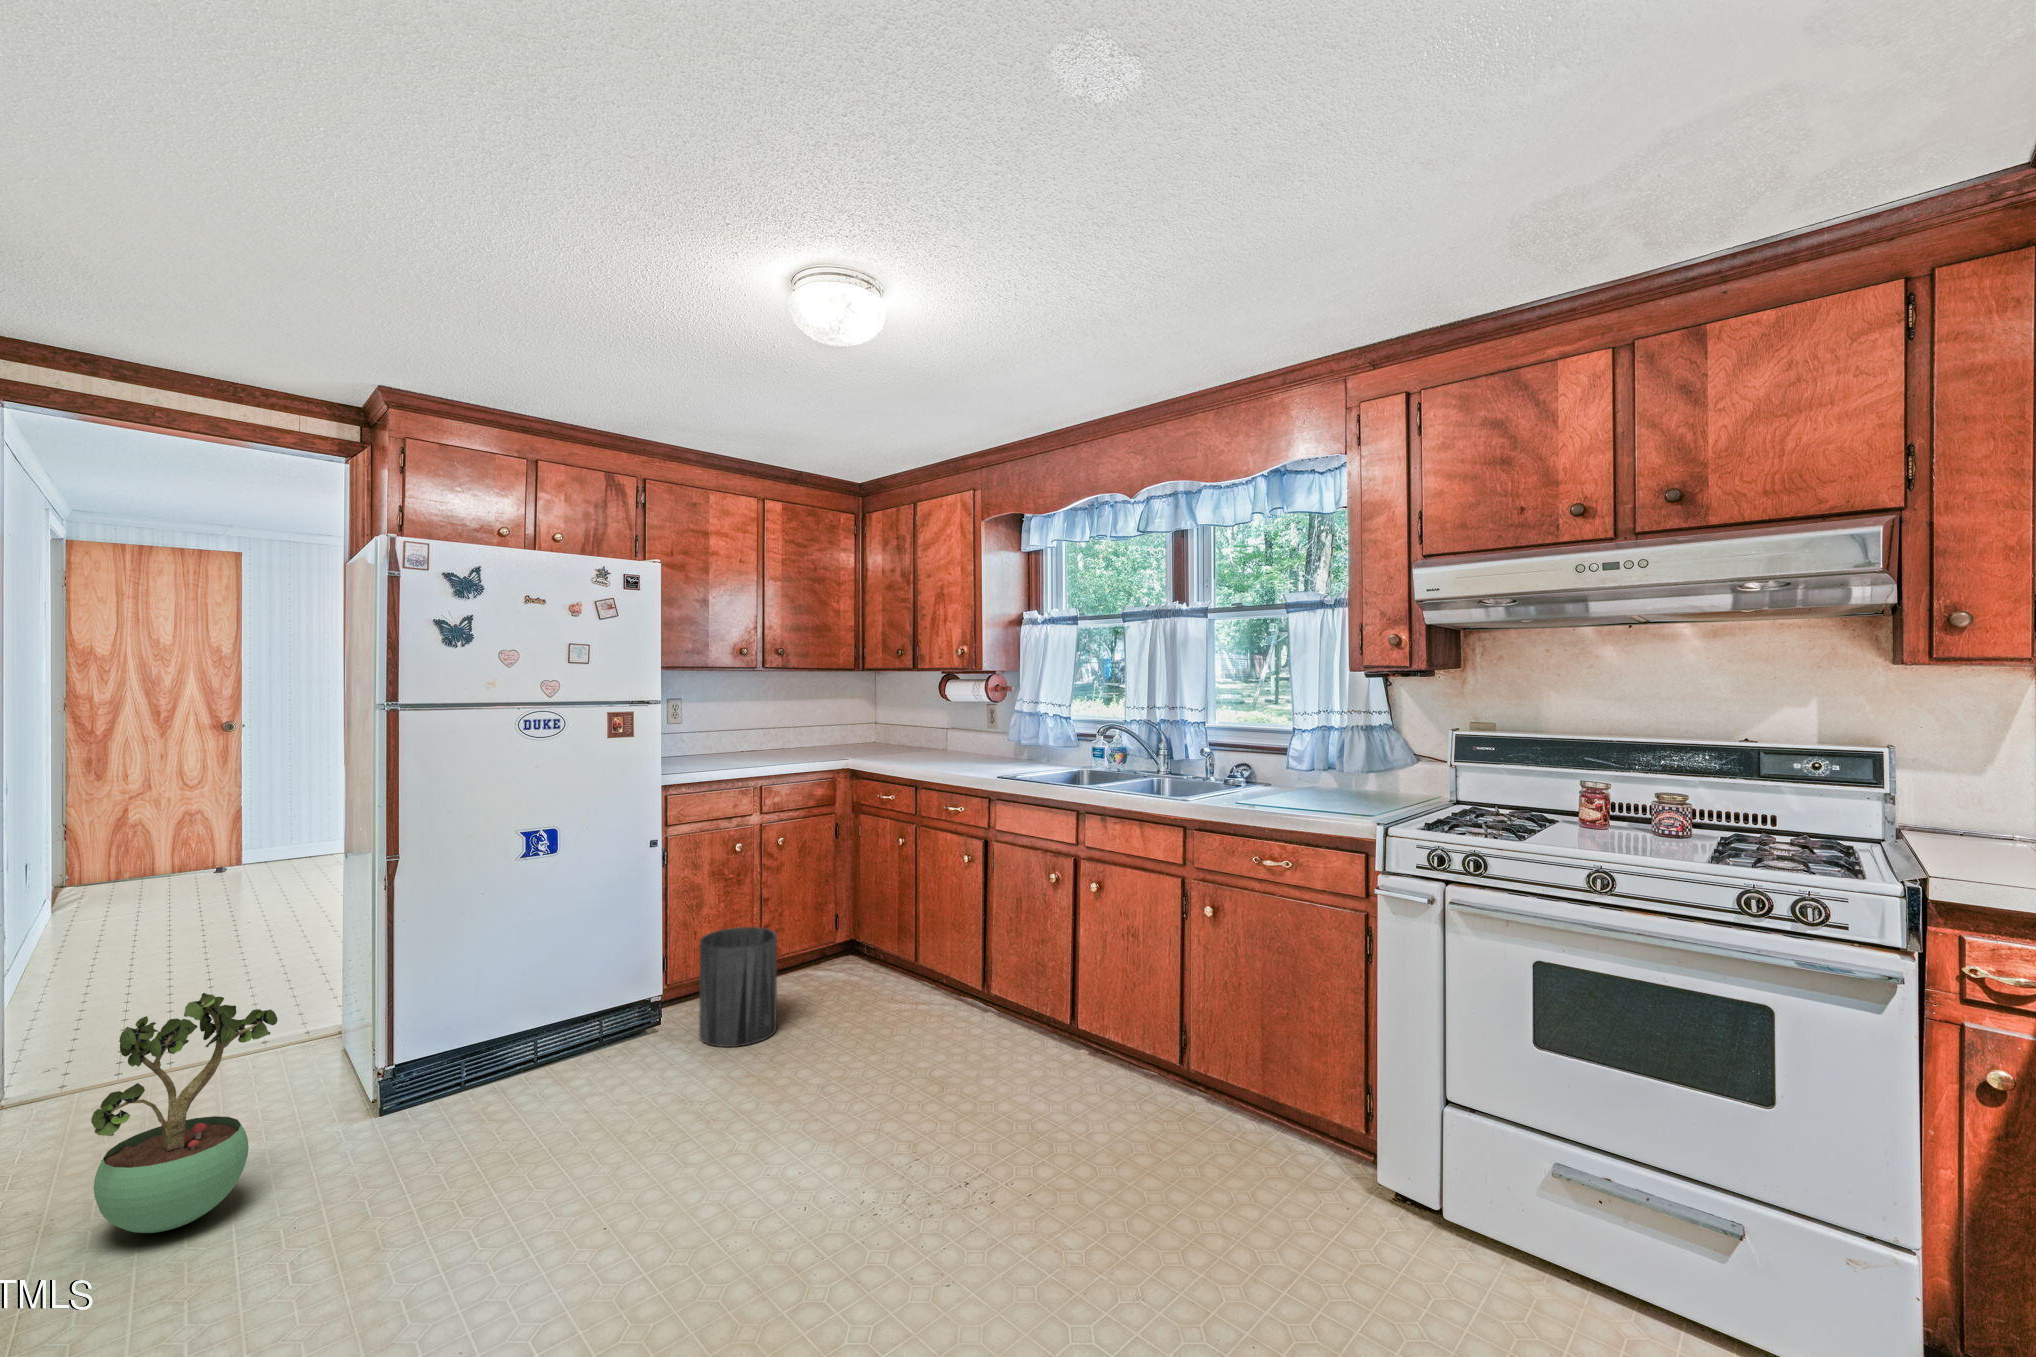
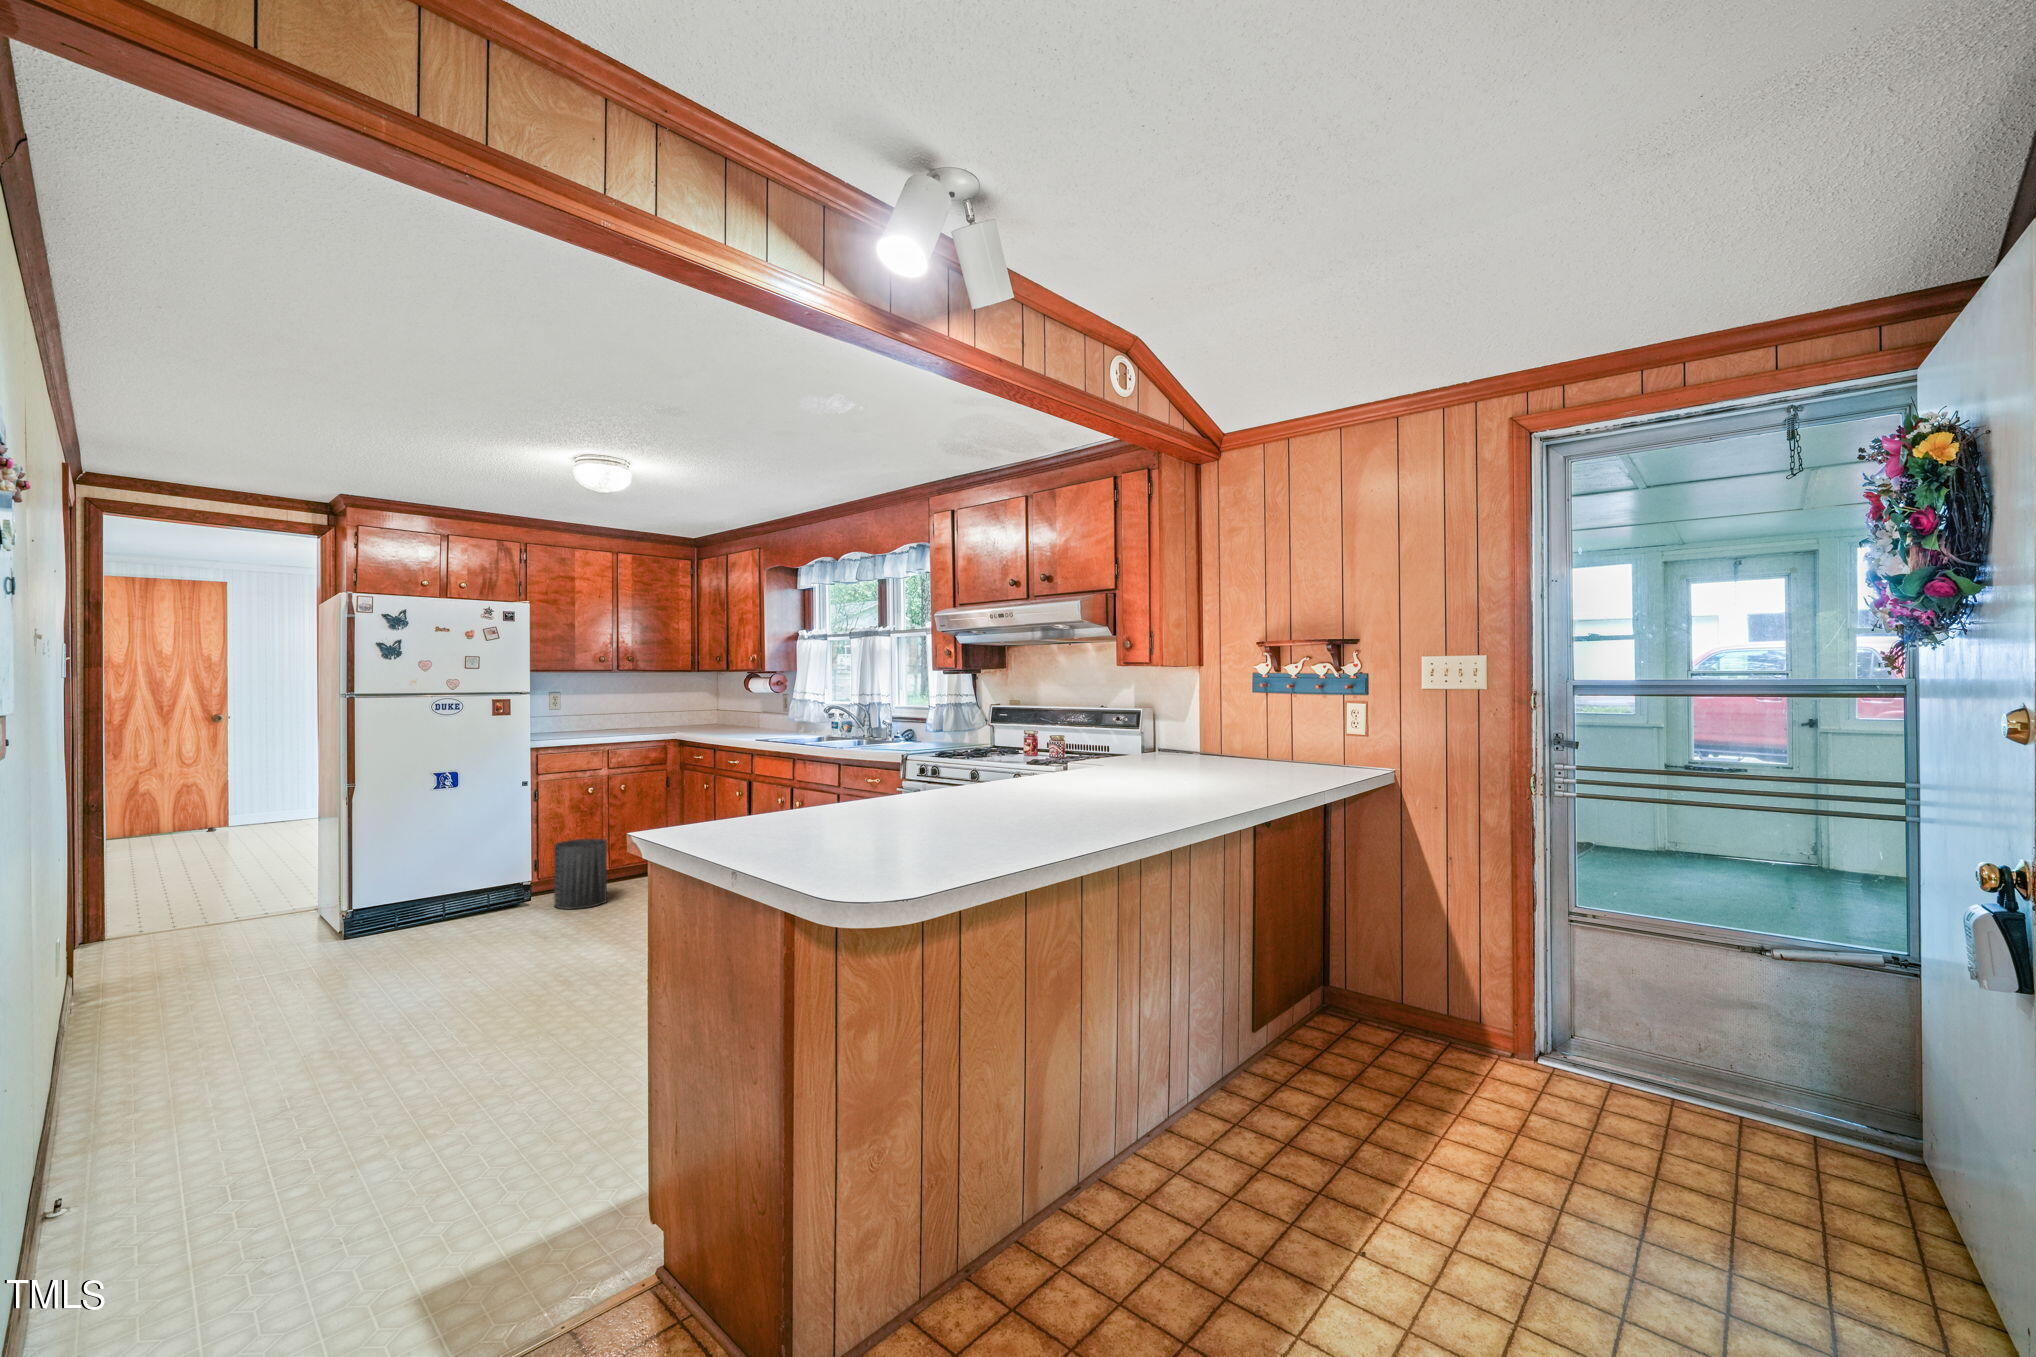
potted plant: present [91,993,278,1233] -> none [189,850,287,975]

